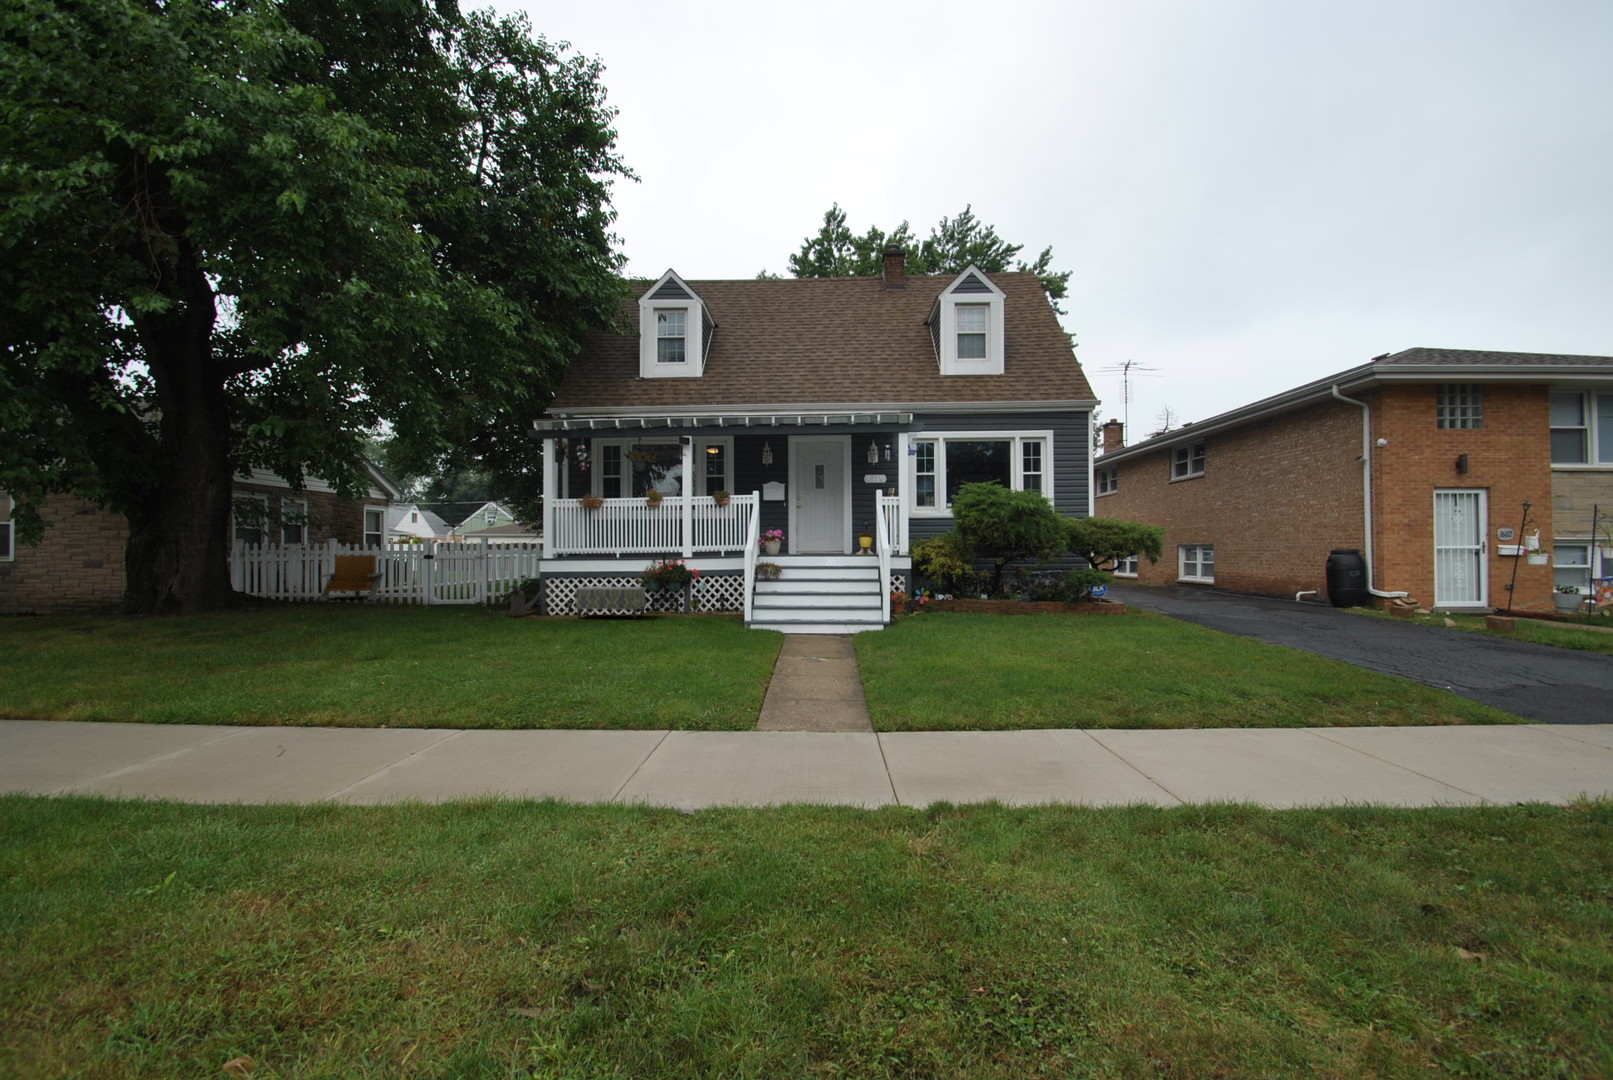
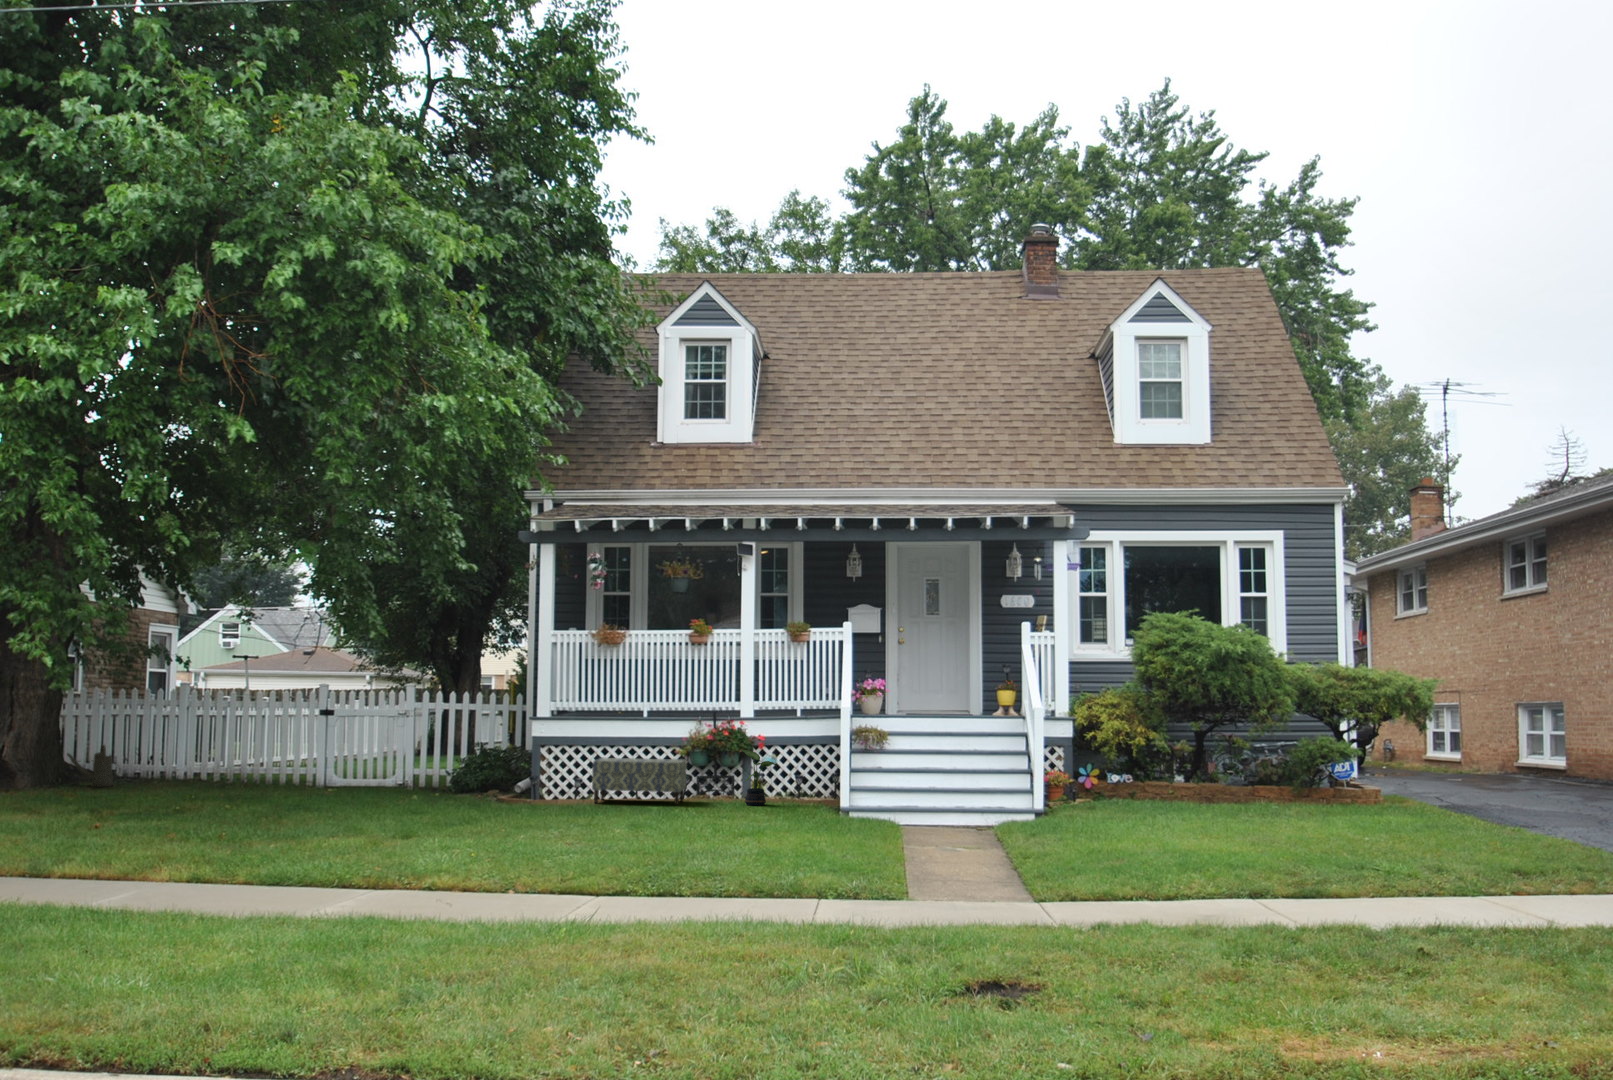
lounge chair: present [319,555,383,601] -> none [161,705,243,776]
potted plant: none [682,580,706,618] -> present [742,750,777,806]
watering can: present [510,586,542,616] -> present [67,745,113,787]

